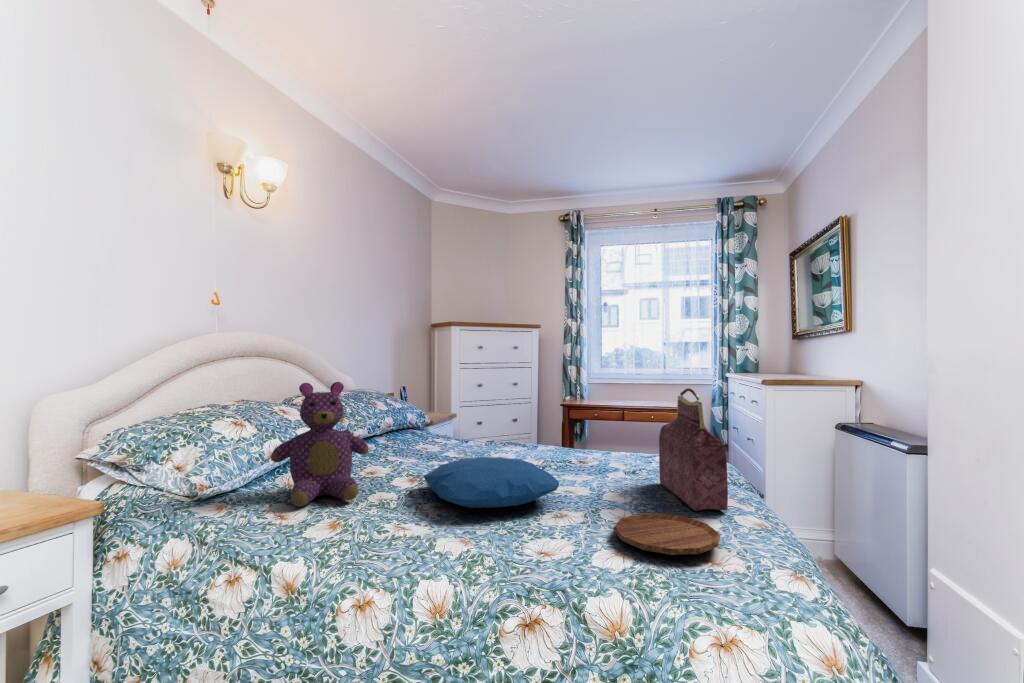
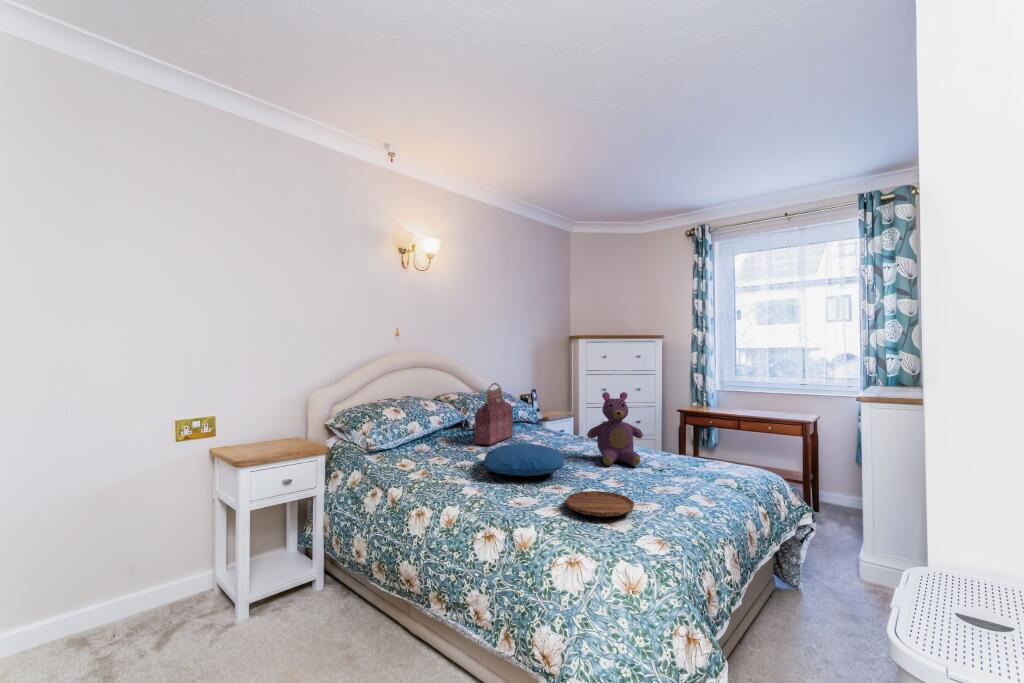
teddy bear: present [271,382,369,507] -> present [587,392,643,465]
handbag: present [659,388,728,511] -> present [474,383,513,445]

